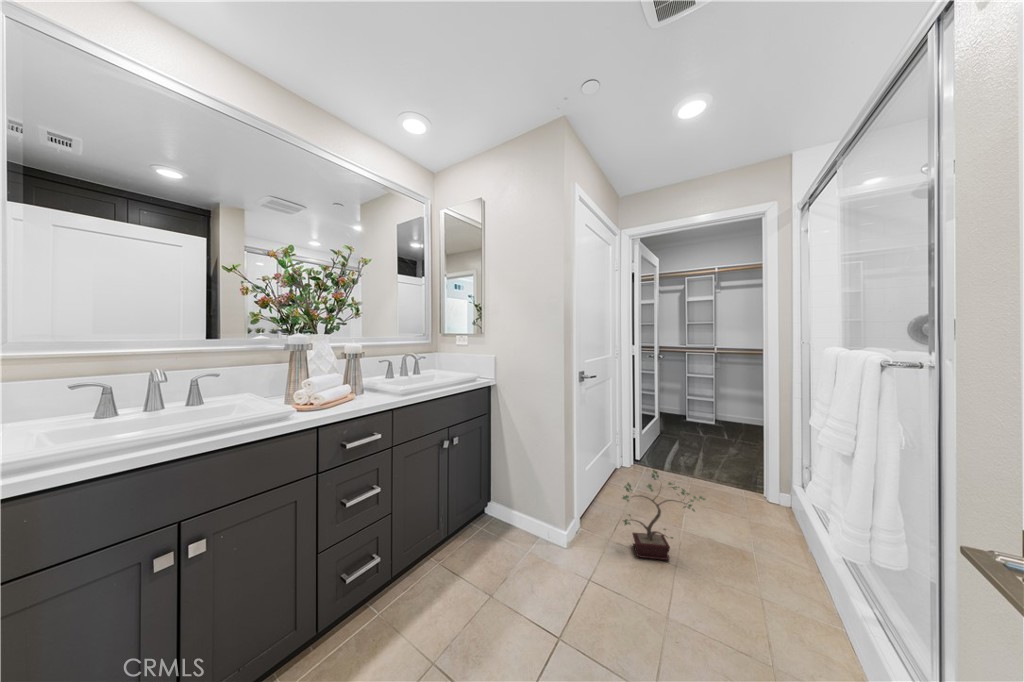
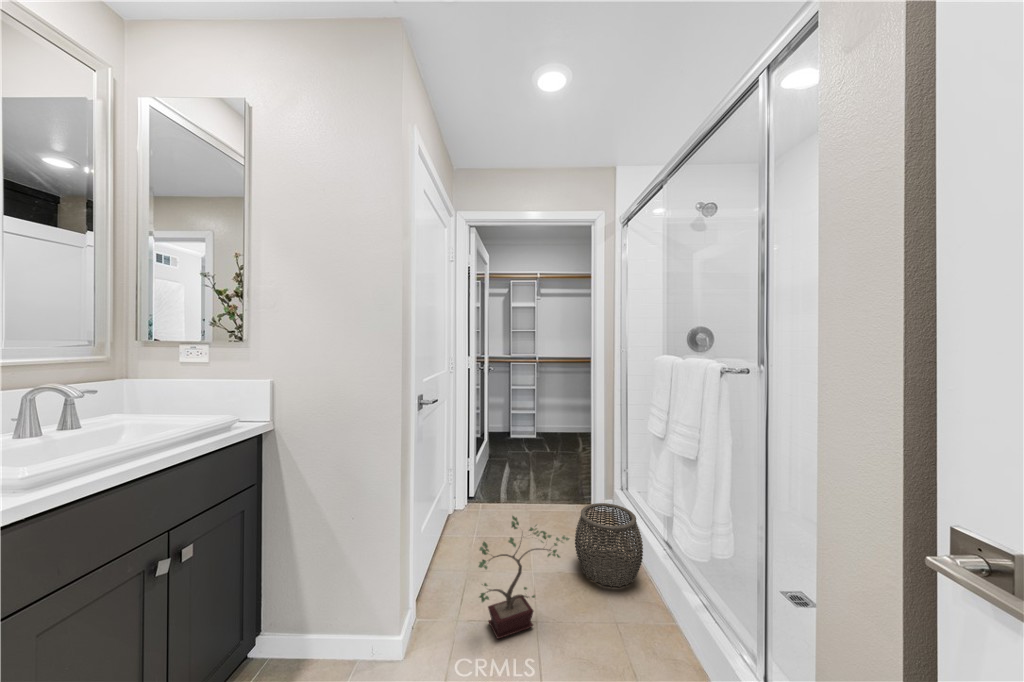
woven basket: none [724,483,805,565] -> present [575,503,643,587]

